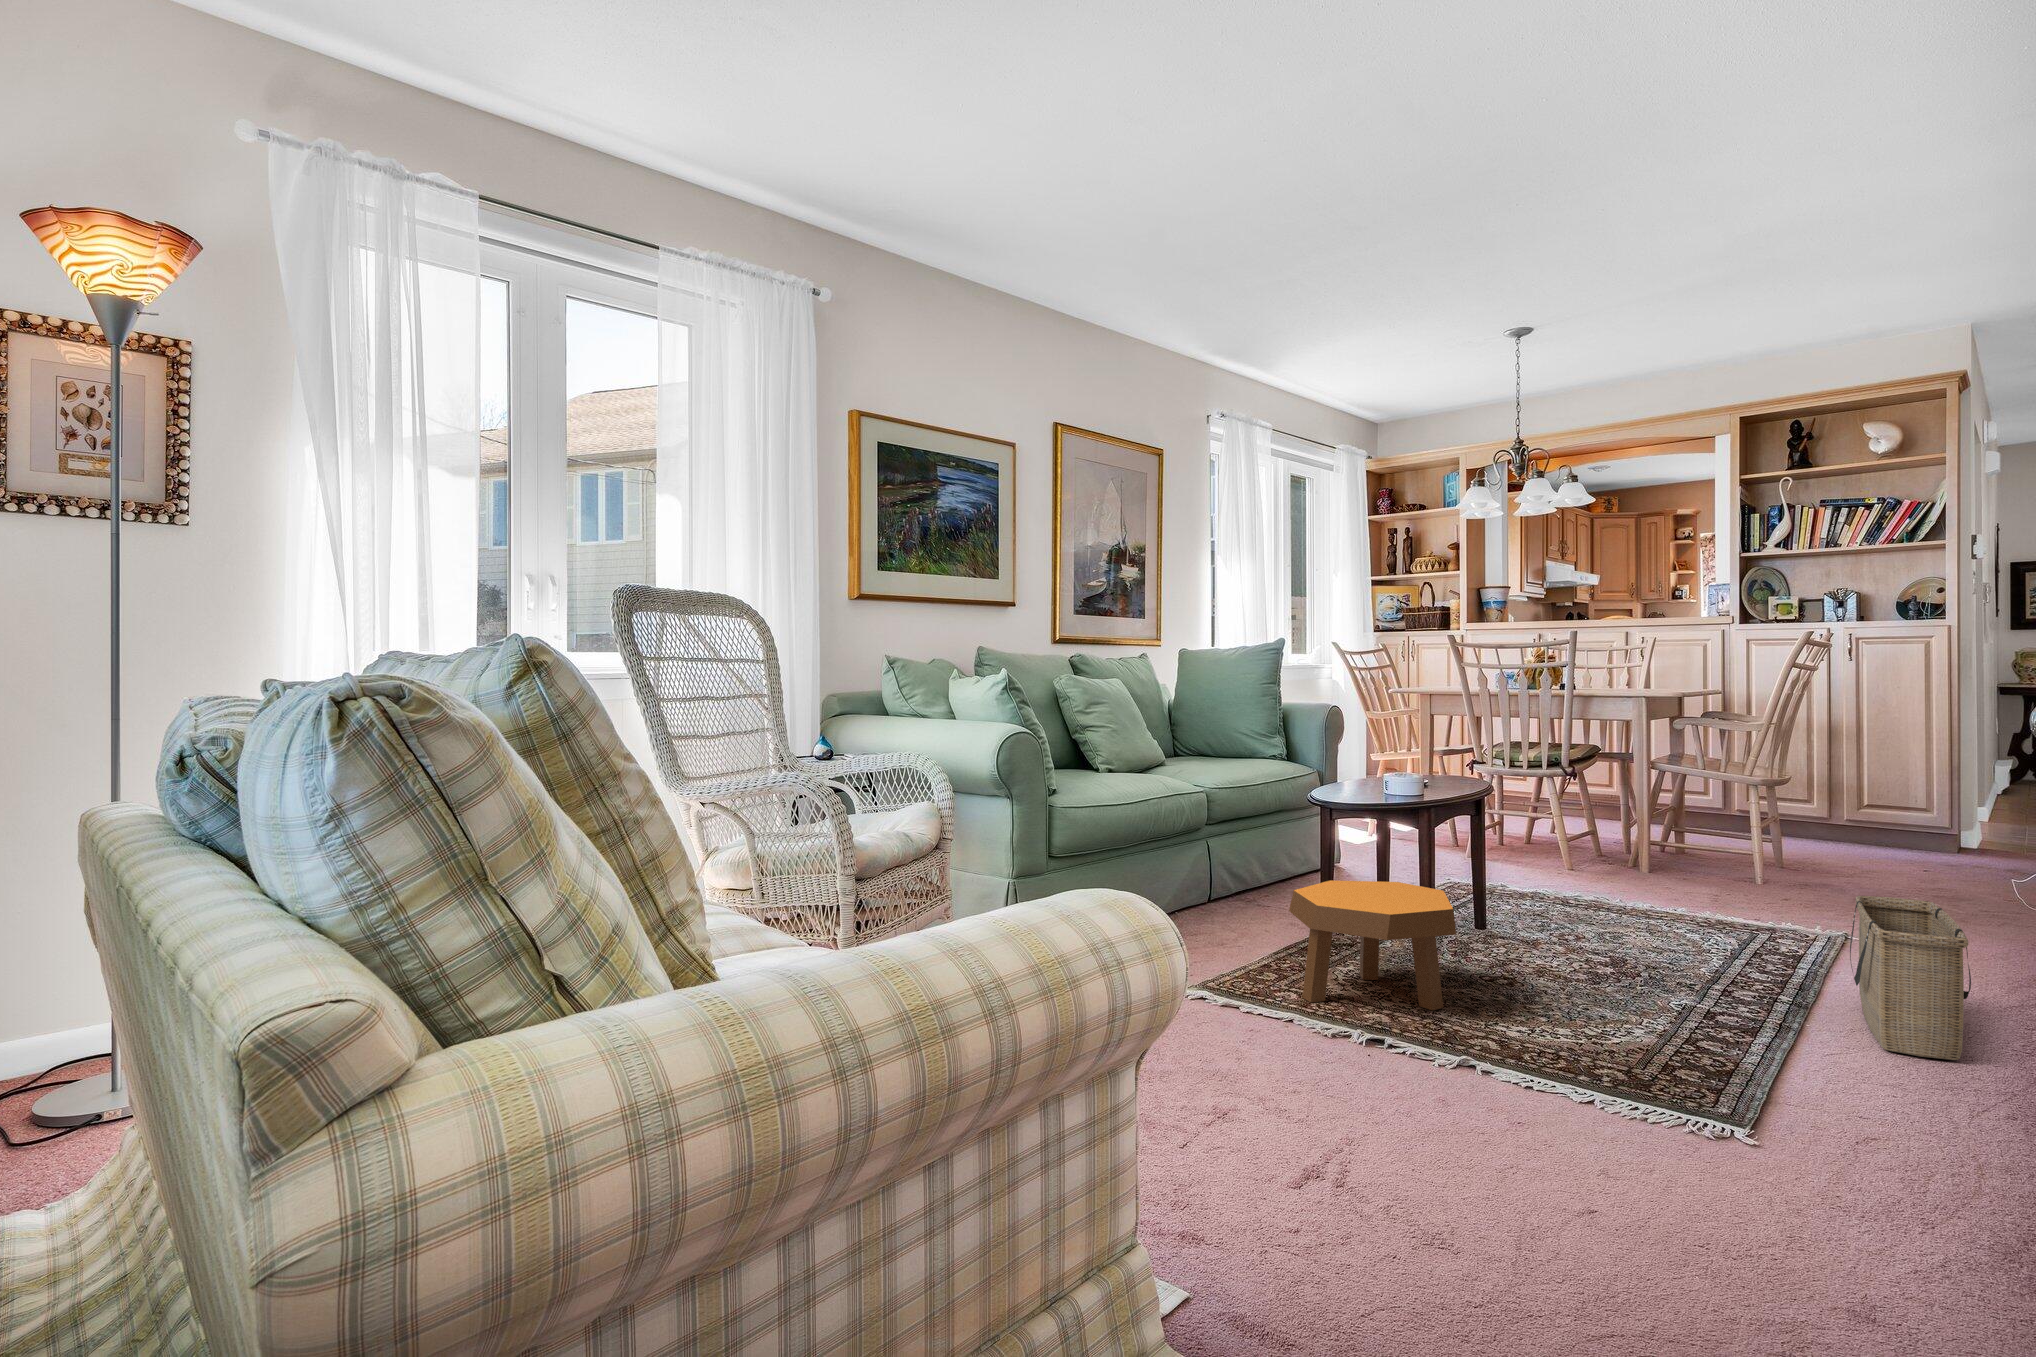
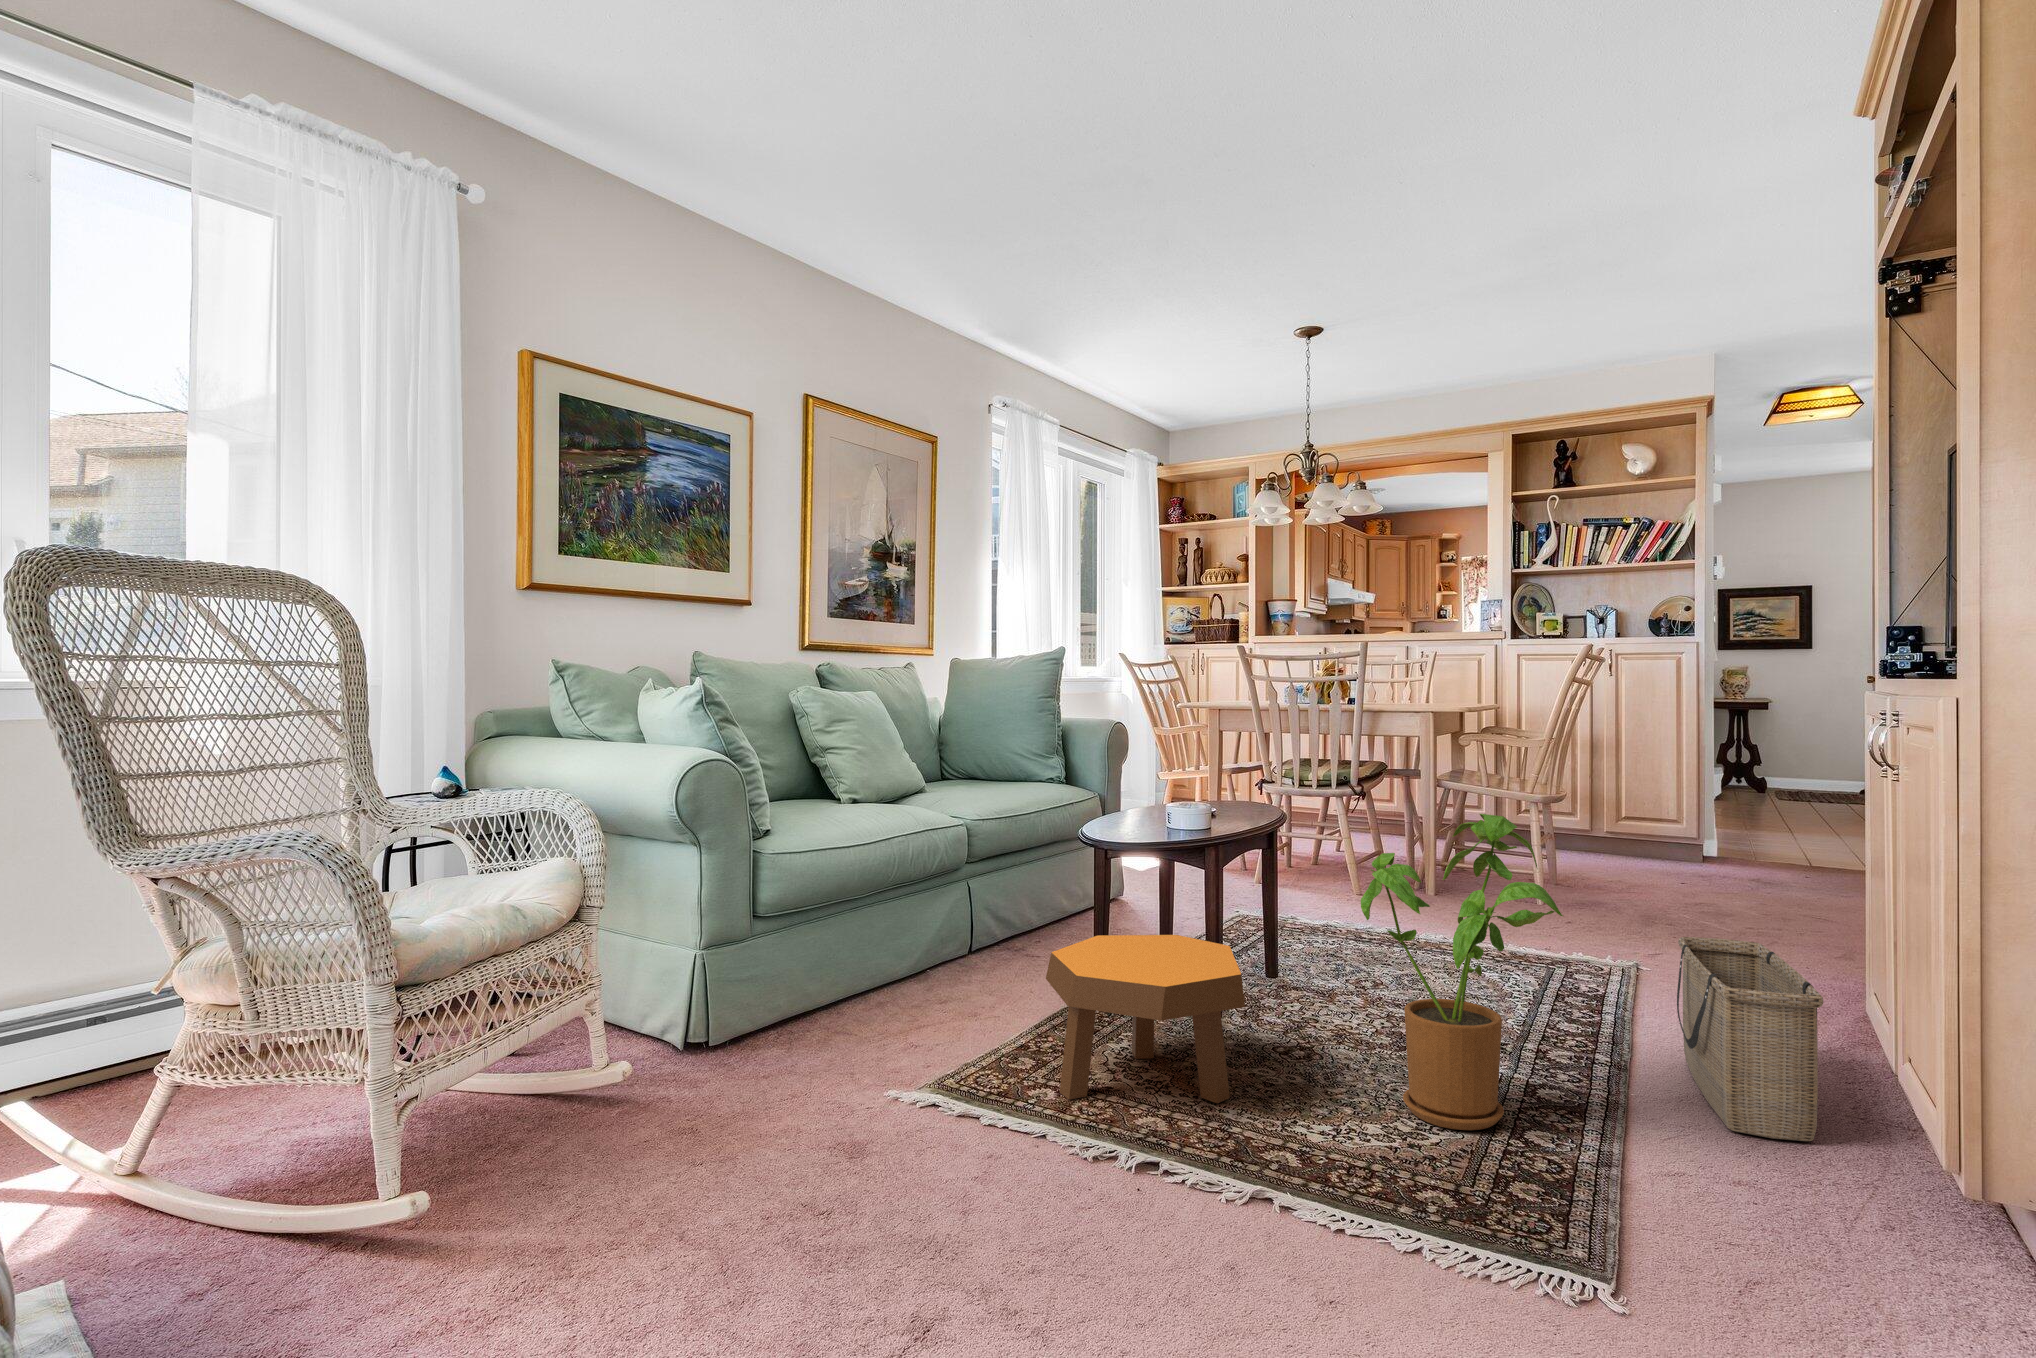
house plant: none [1556,783,1728,1038] -> present [1361,814,1563,1130]

